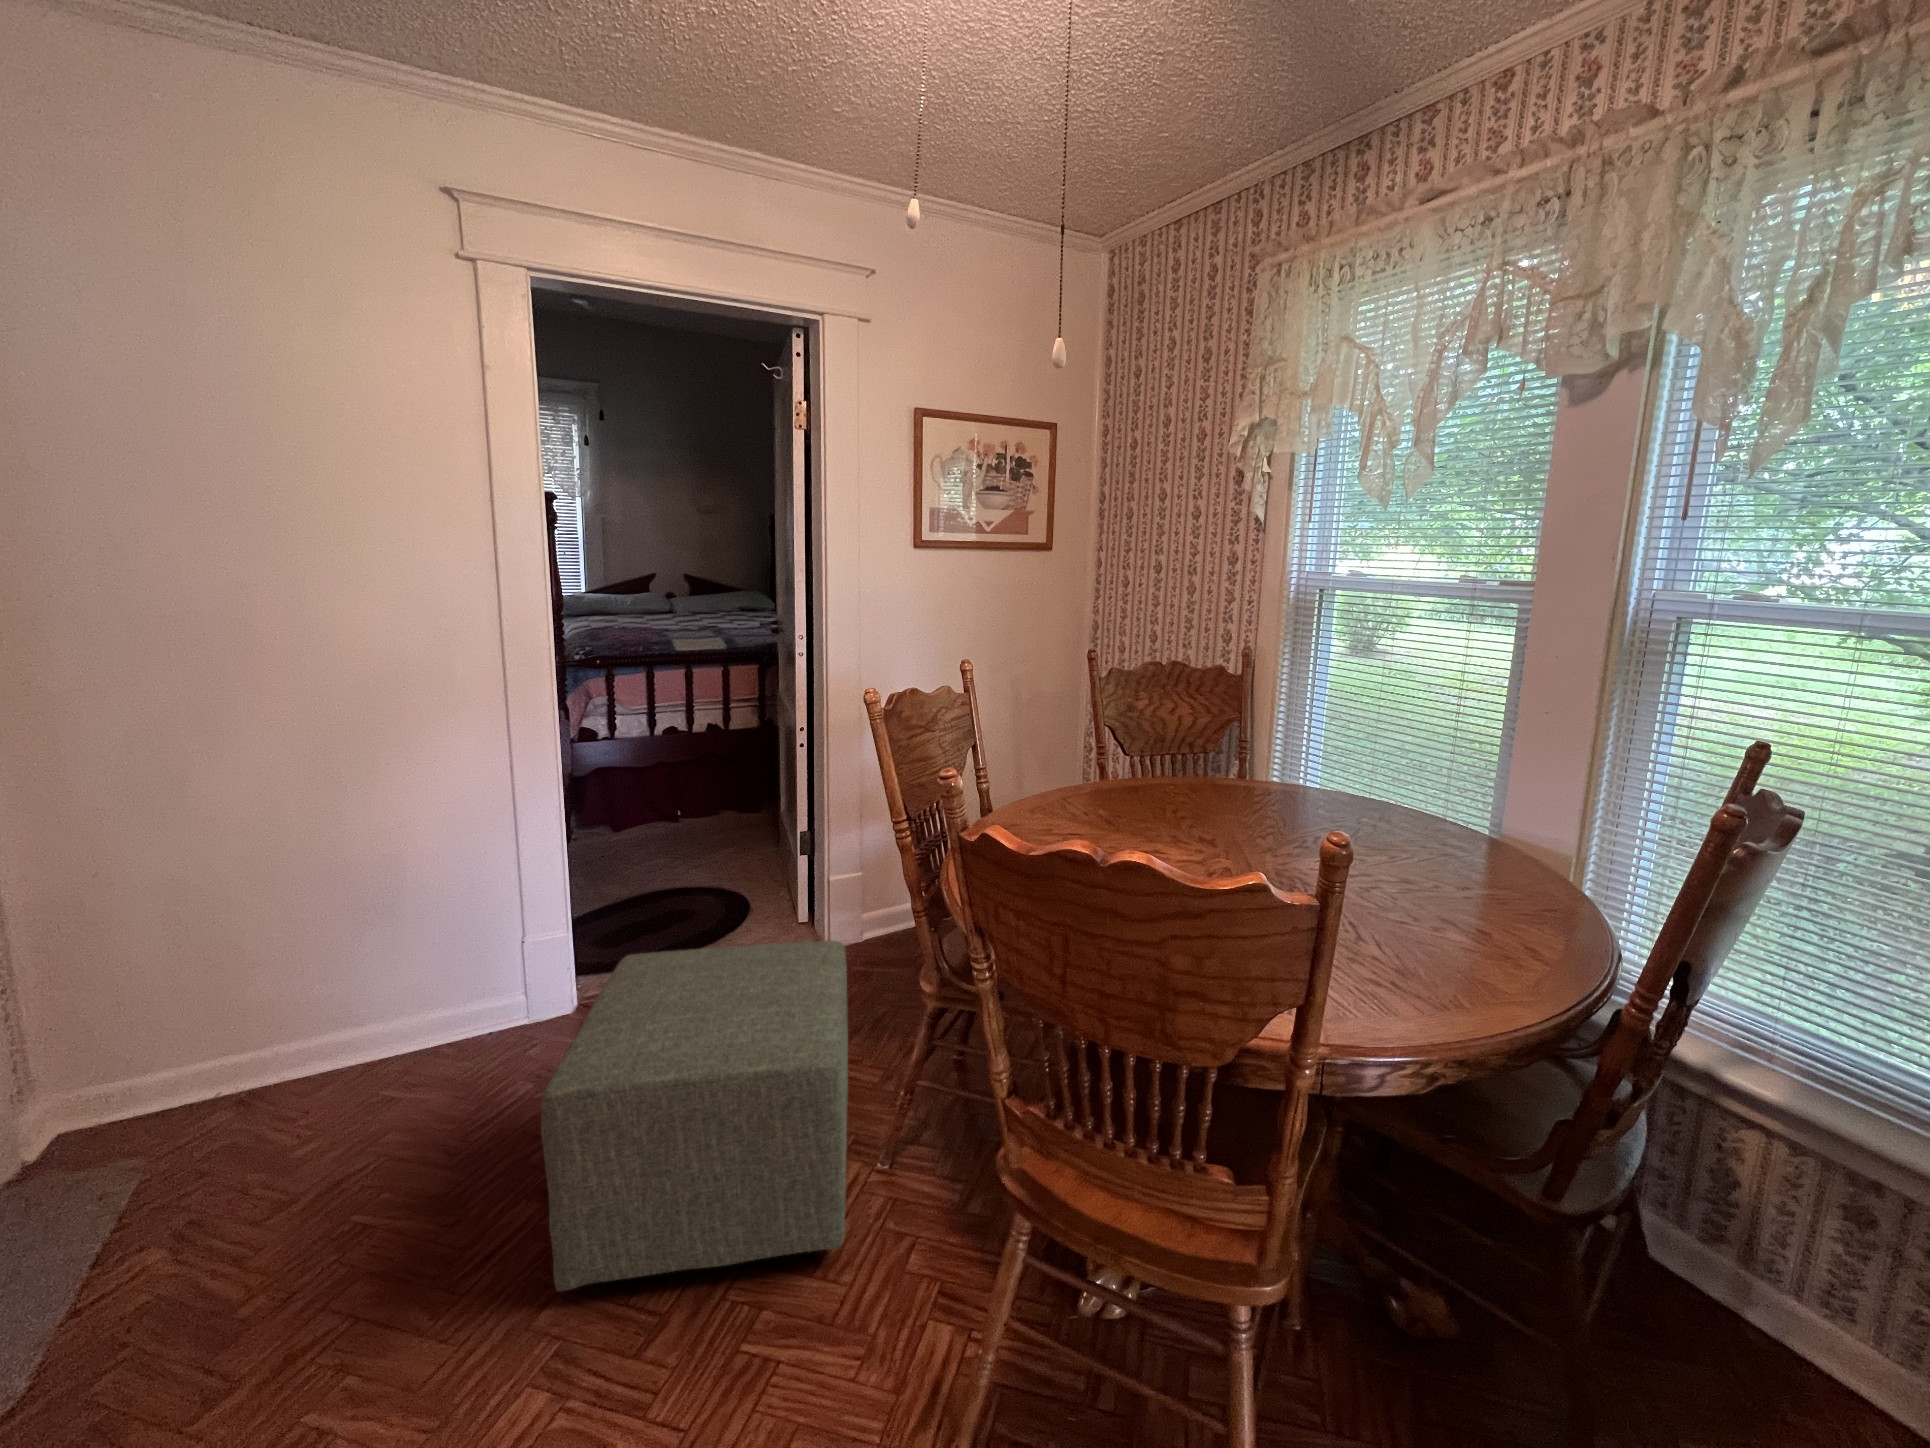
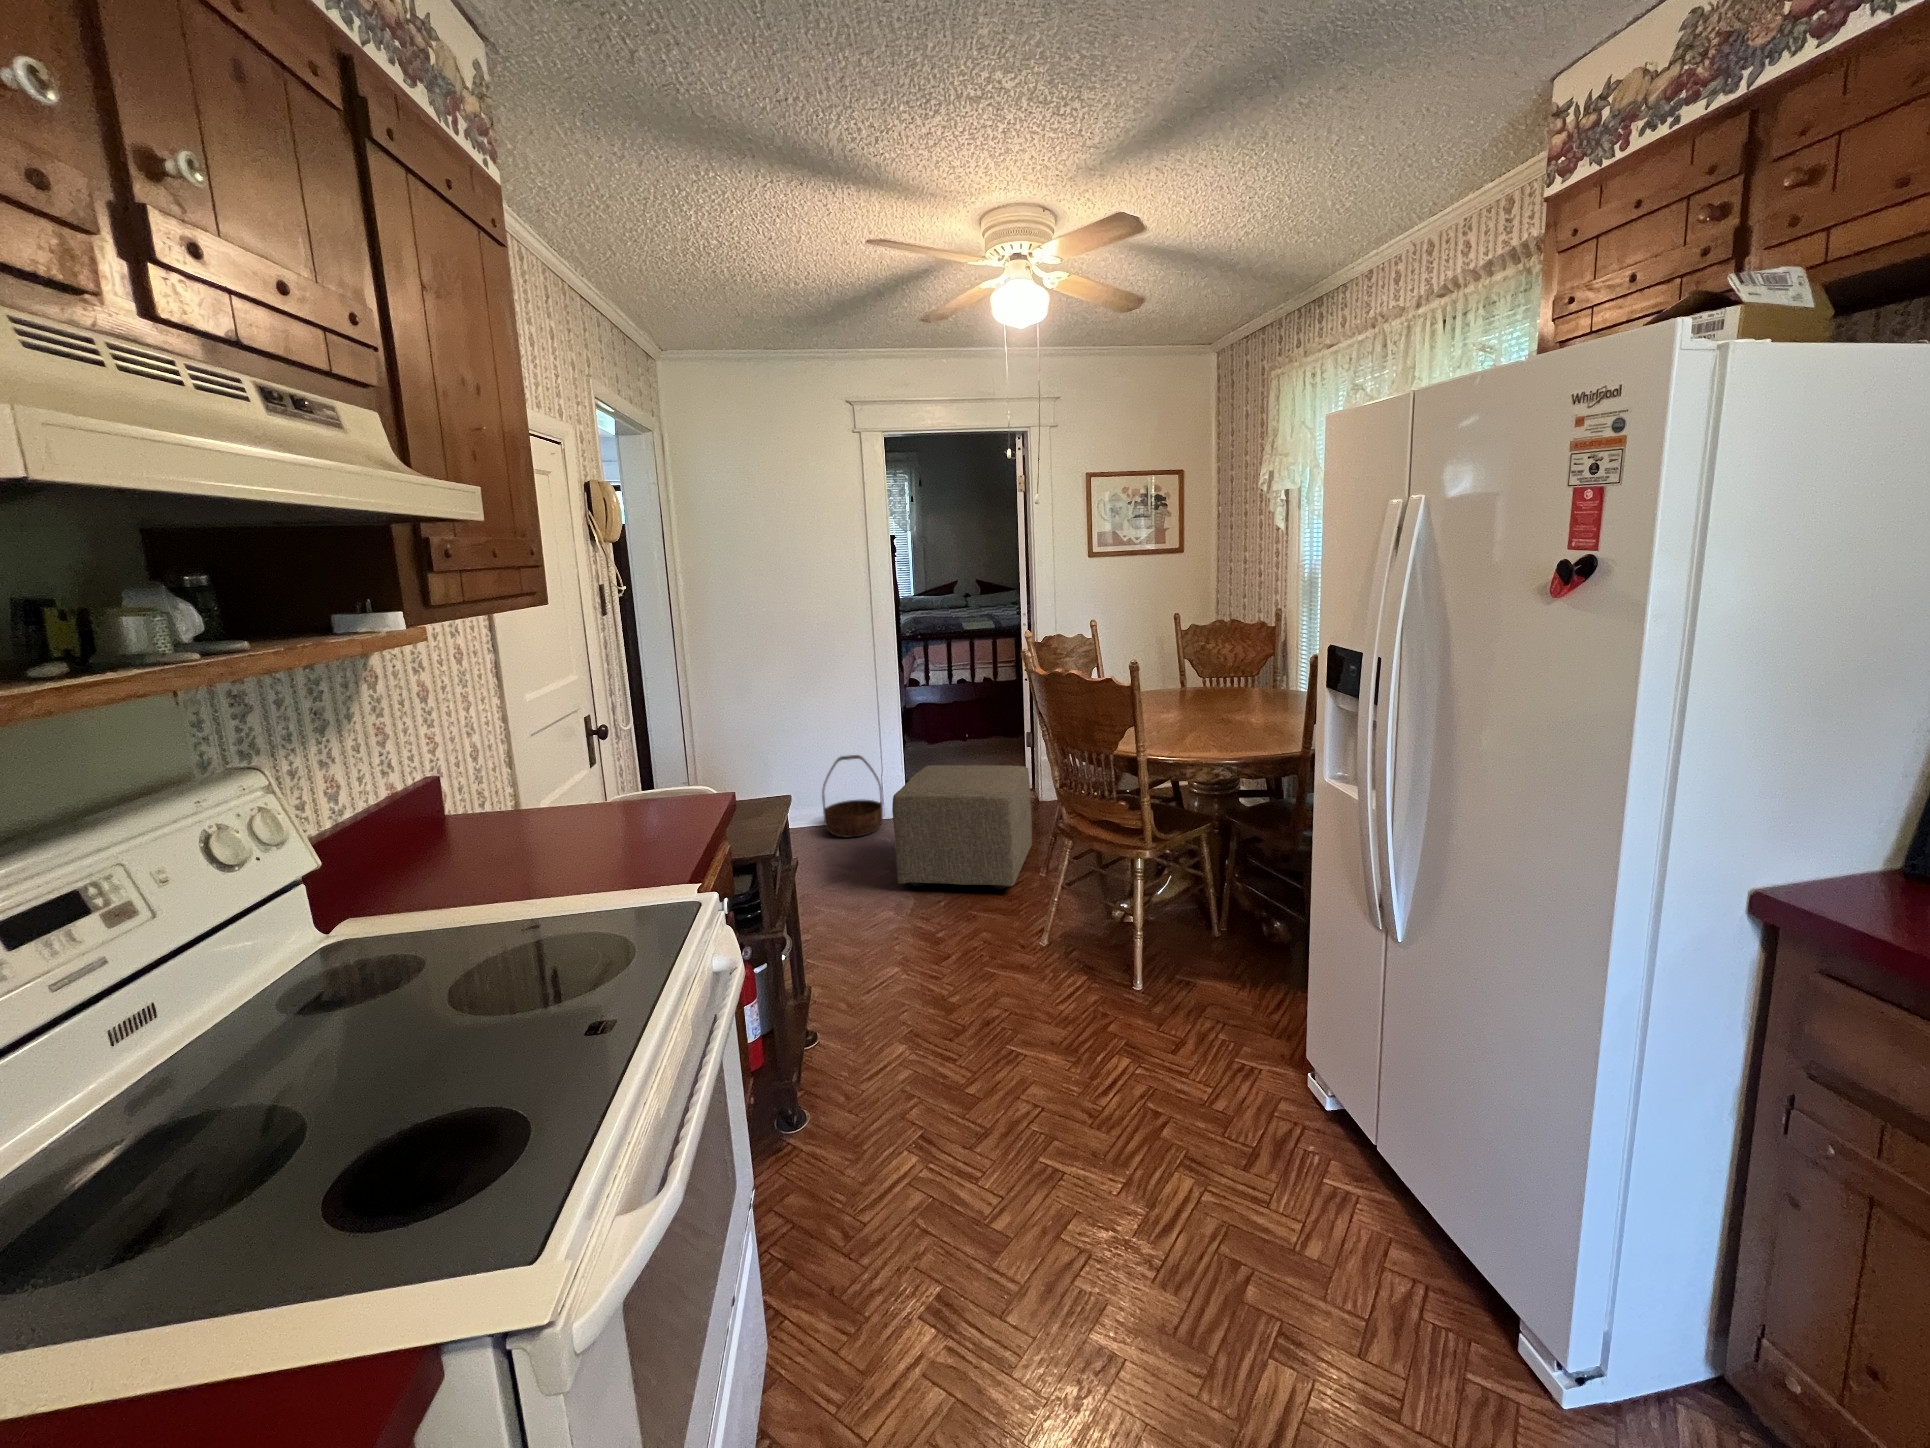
basket: none [370,920,523,1105] -> present [822,755,883,837]

